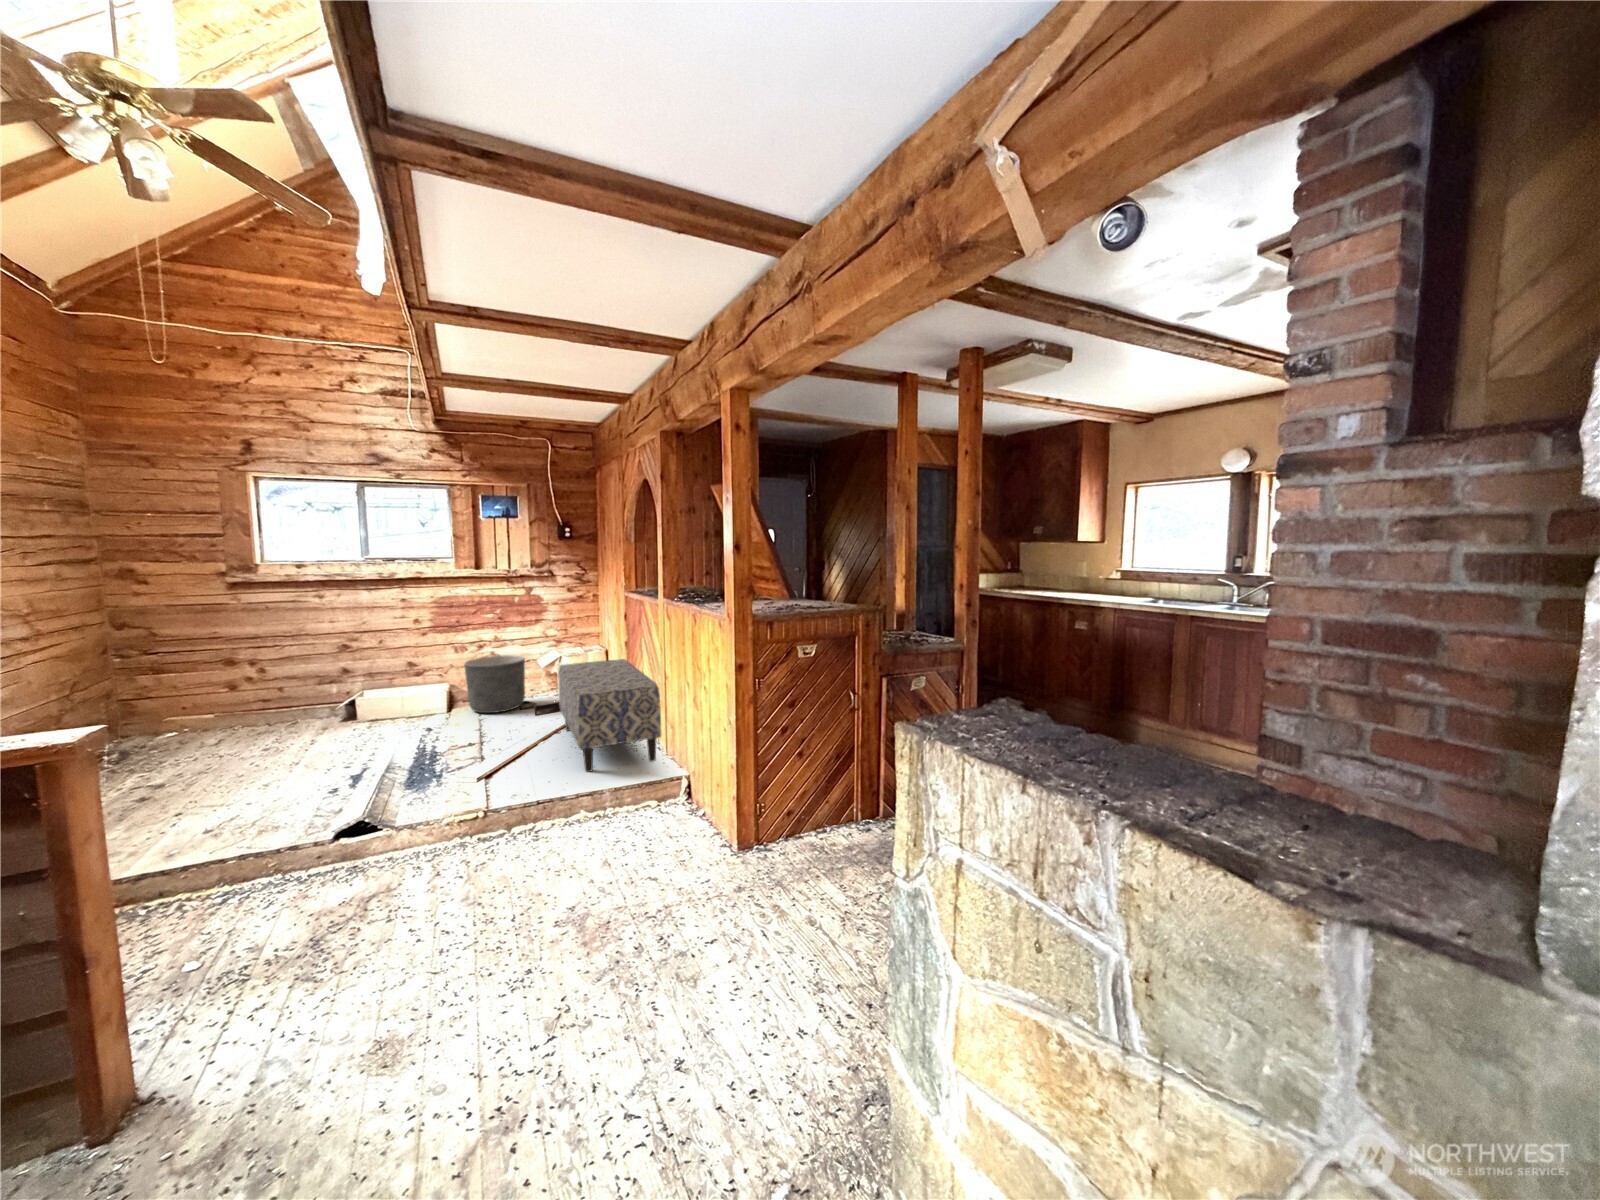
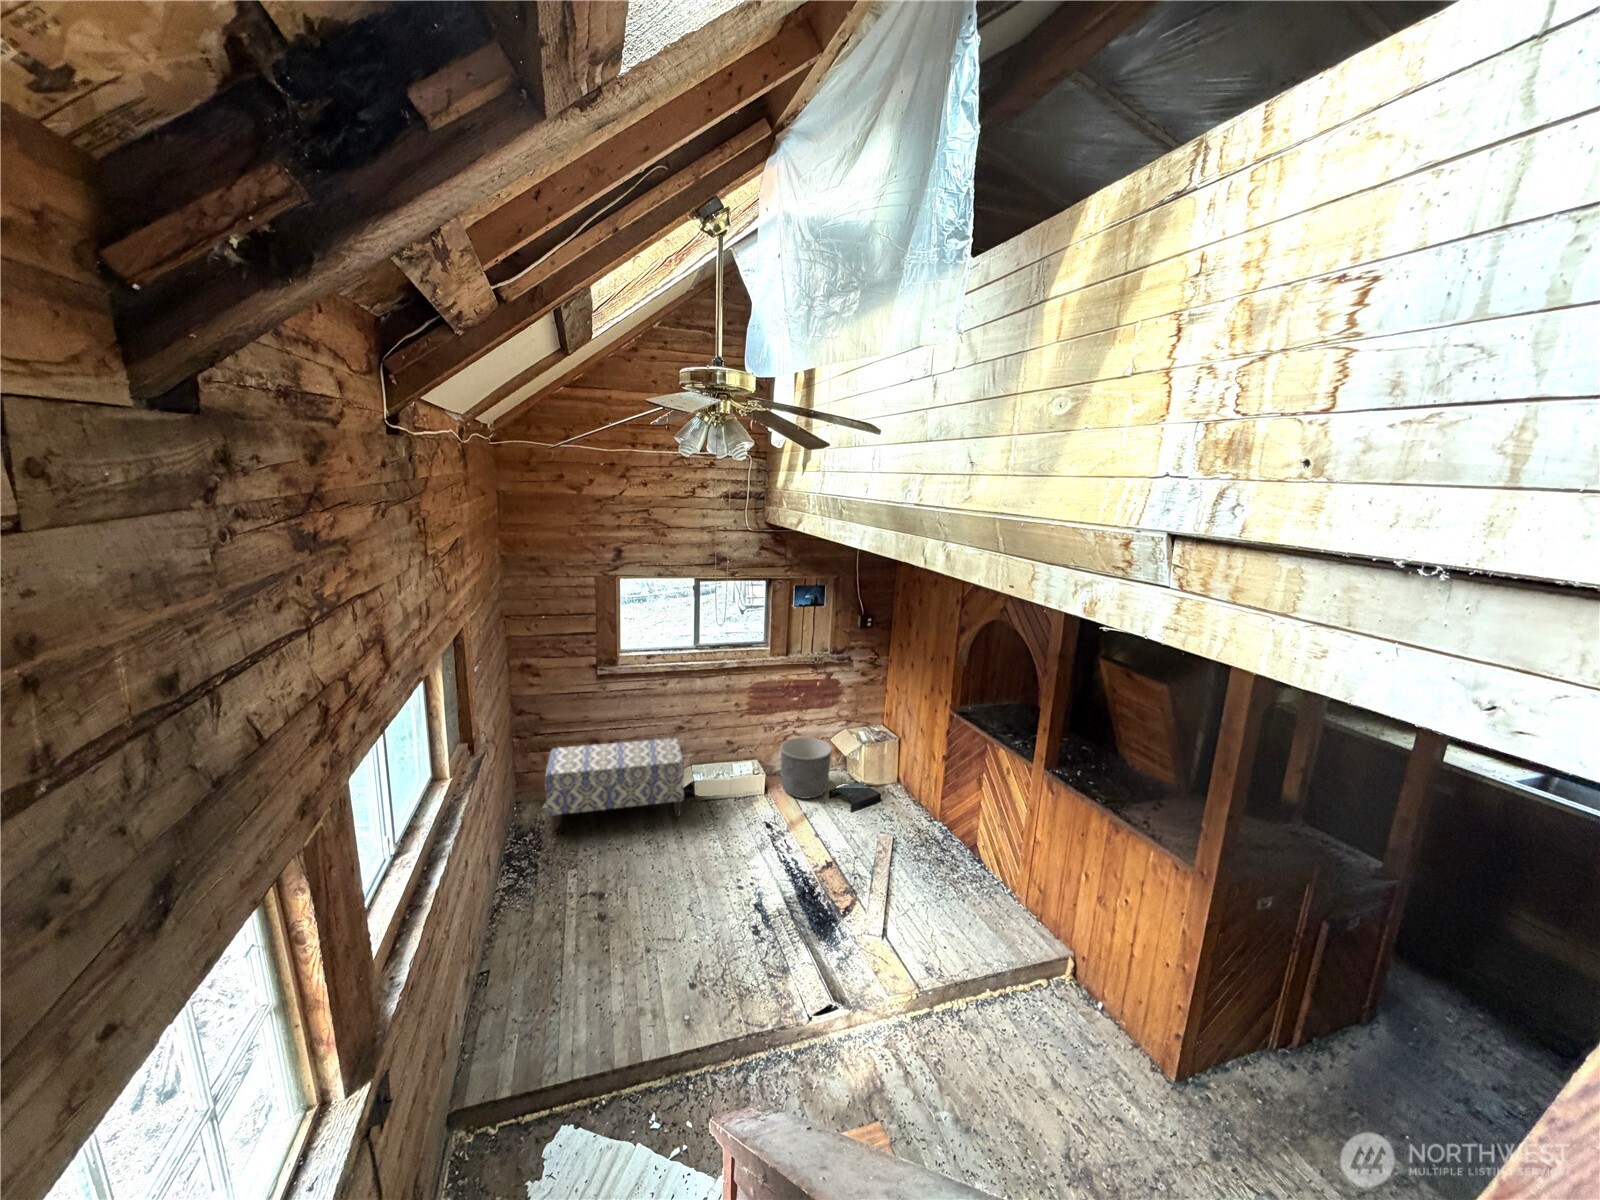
bench: present [558,659,661,772] -> present [545,738,684,831]

